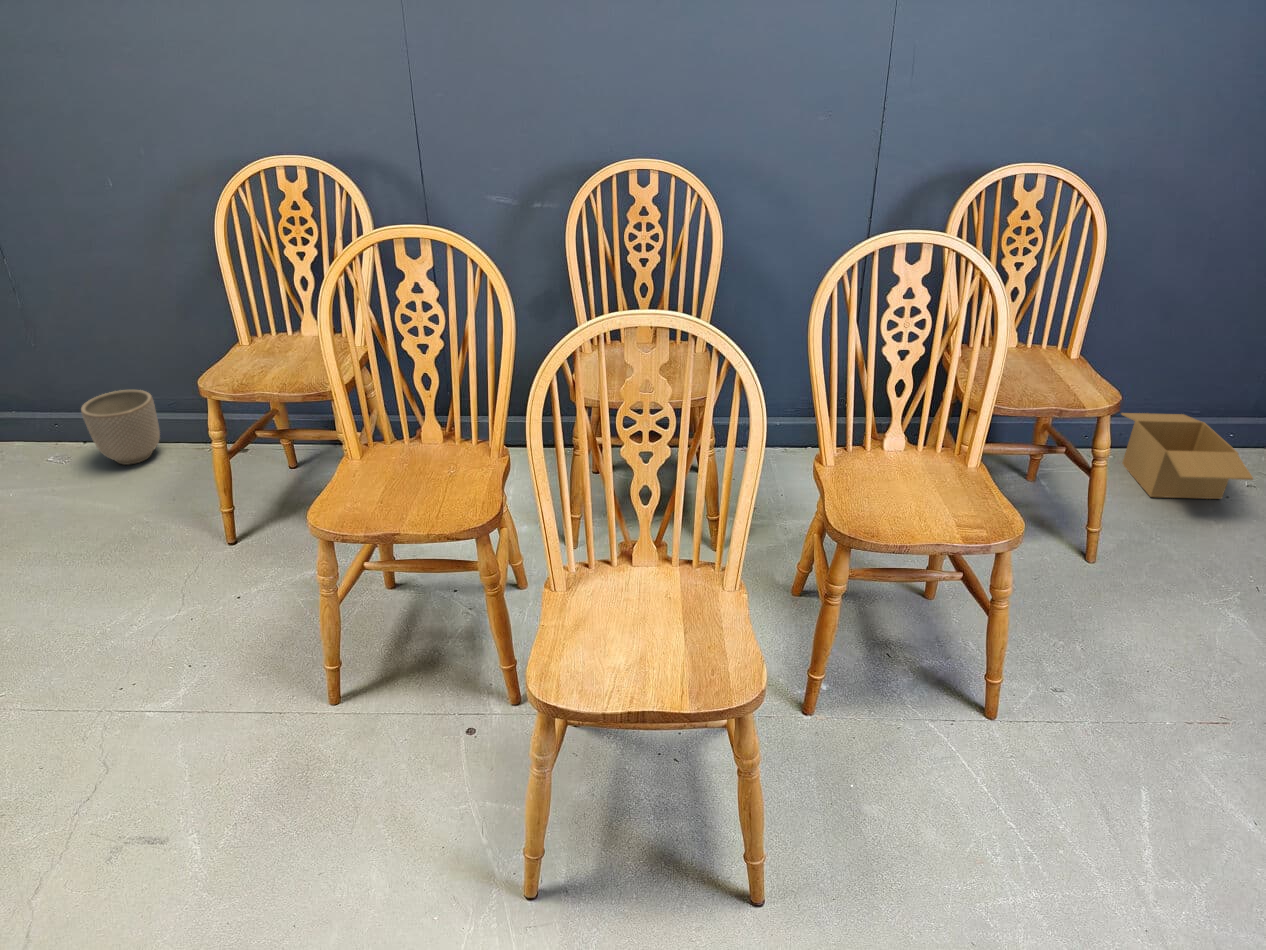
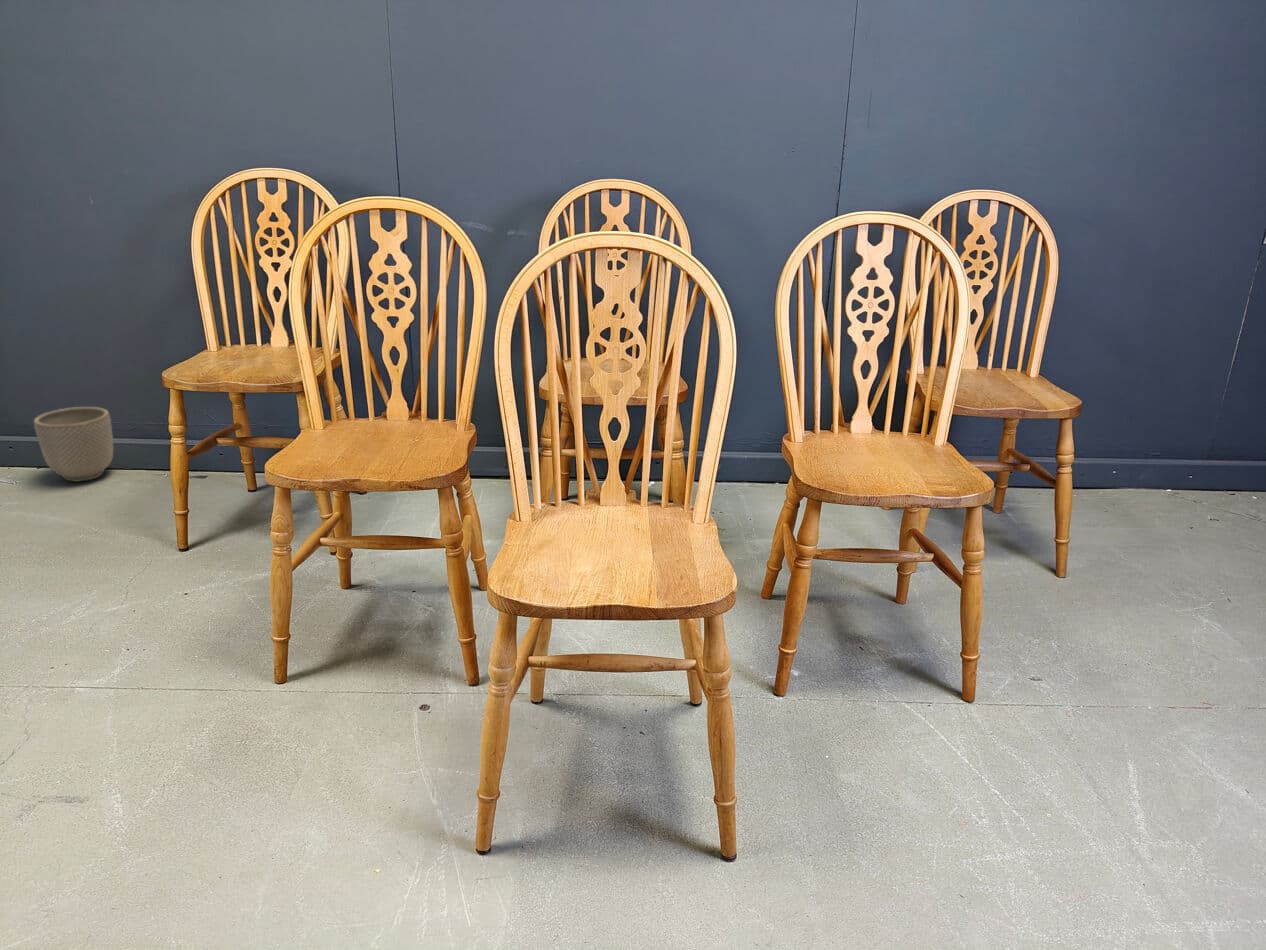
cardboard box: present [1121,413,1253,499] -> none [1087,445,1219,523]

